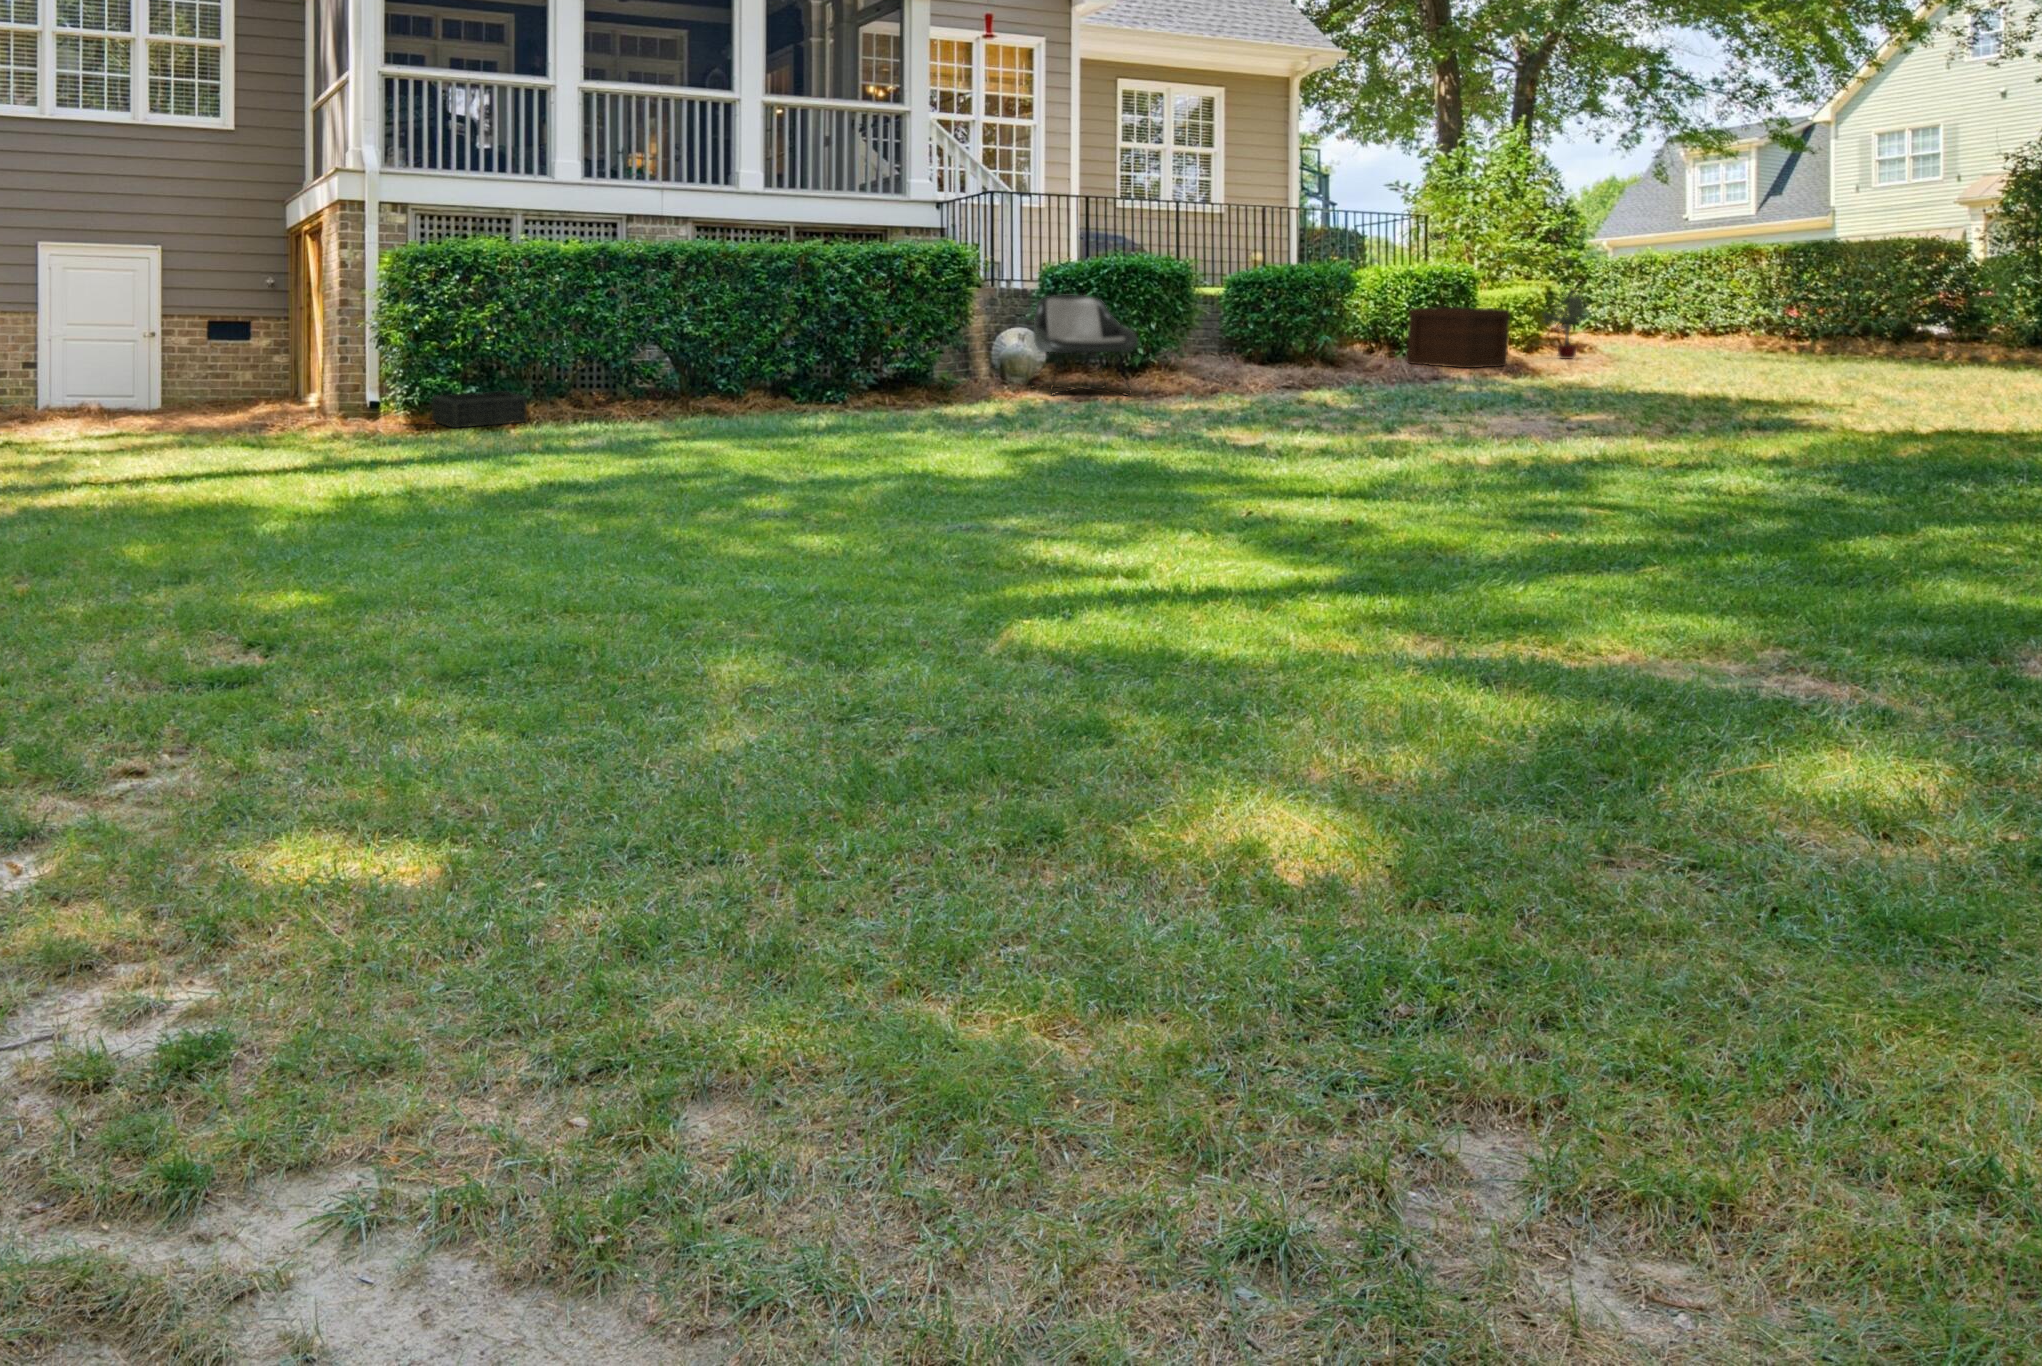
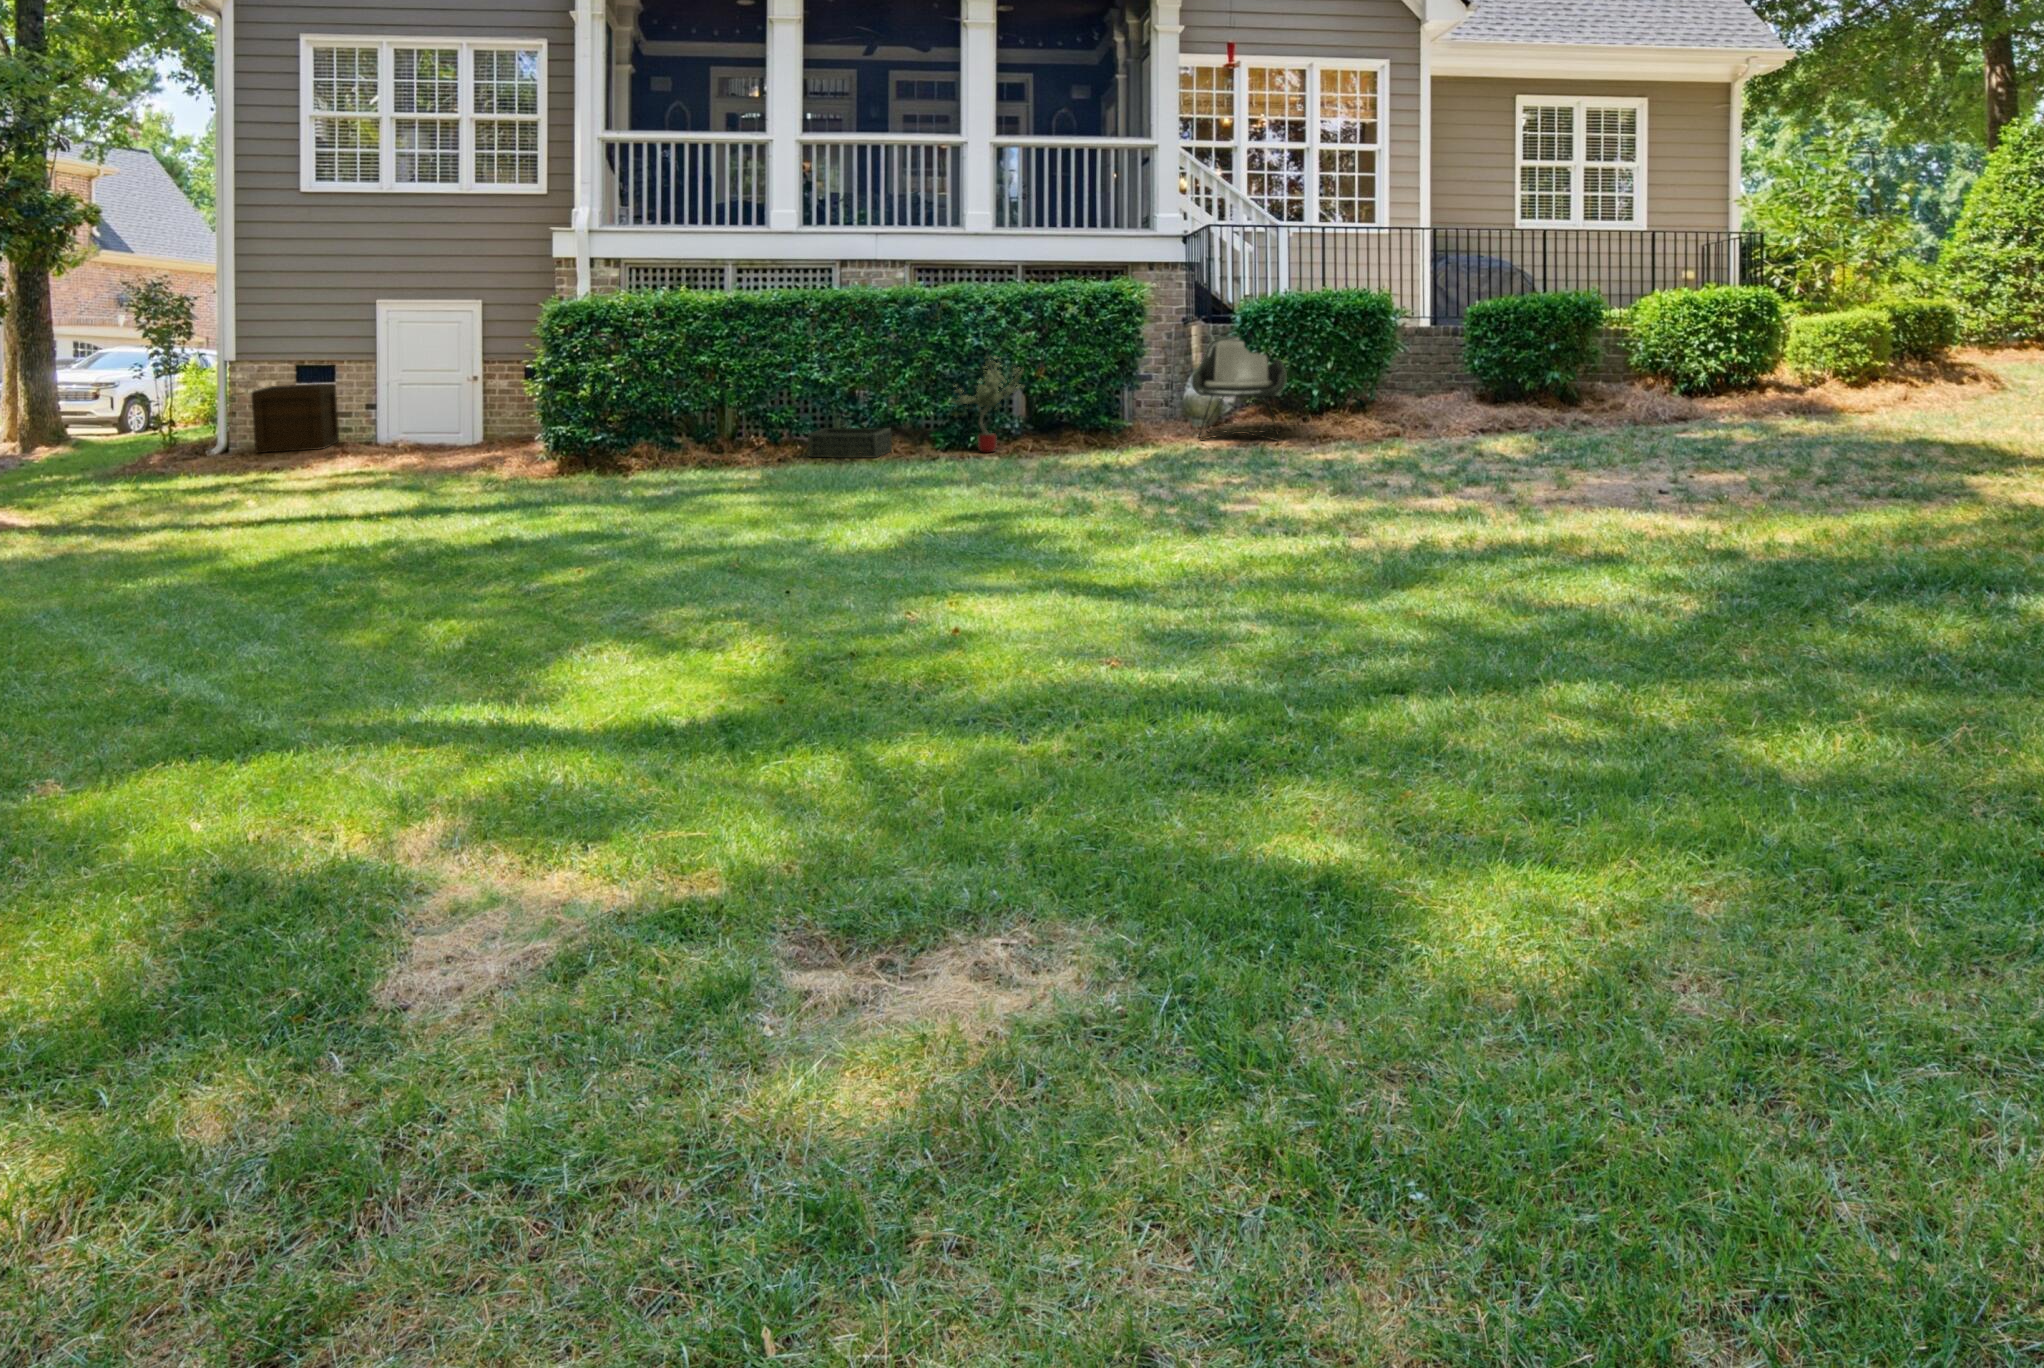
potted tree: present [1543,289,1586,359] -> present [947,357,1023,453]
wooden crate: present [1406,307,1510,368] -> present [251,384,339,453]
basket: present [432,391,527,428] -> present [808,428,892,458]

